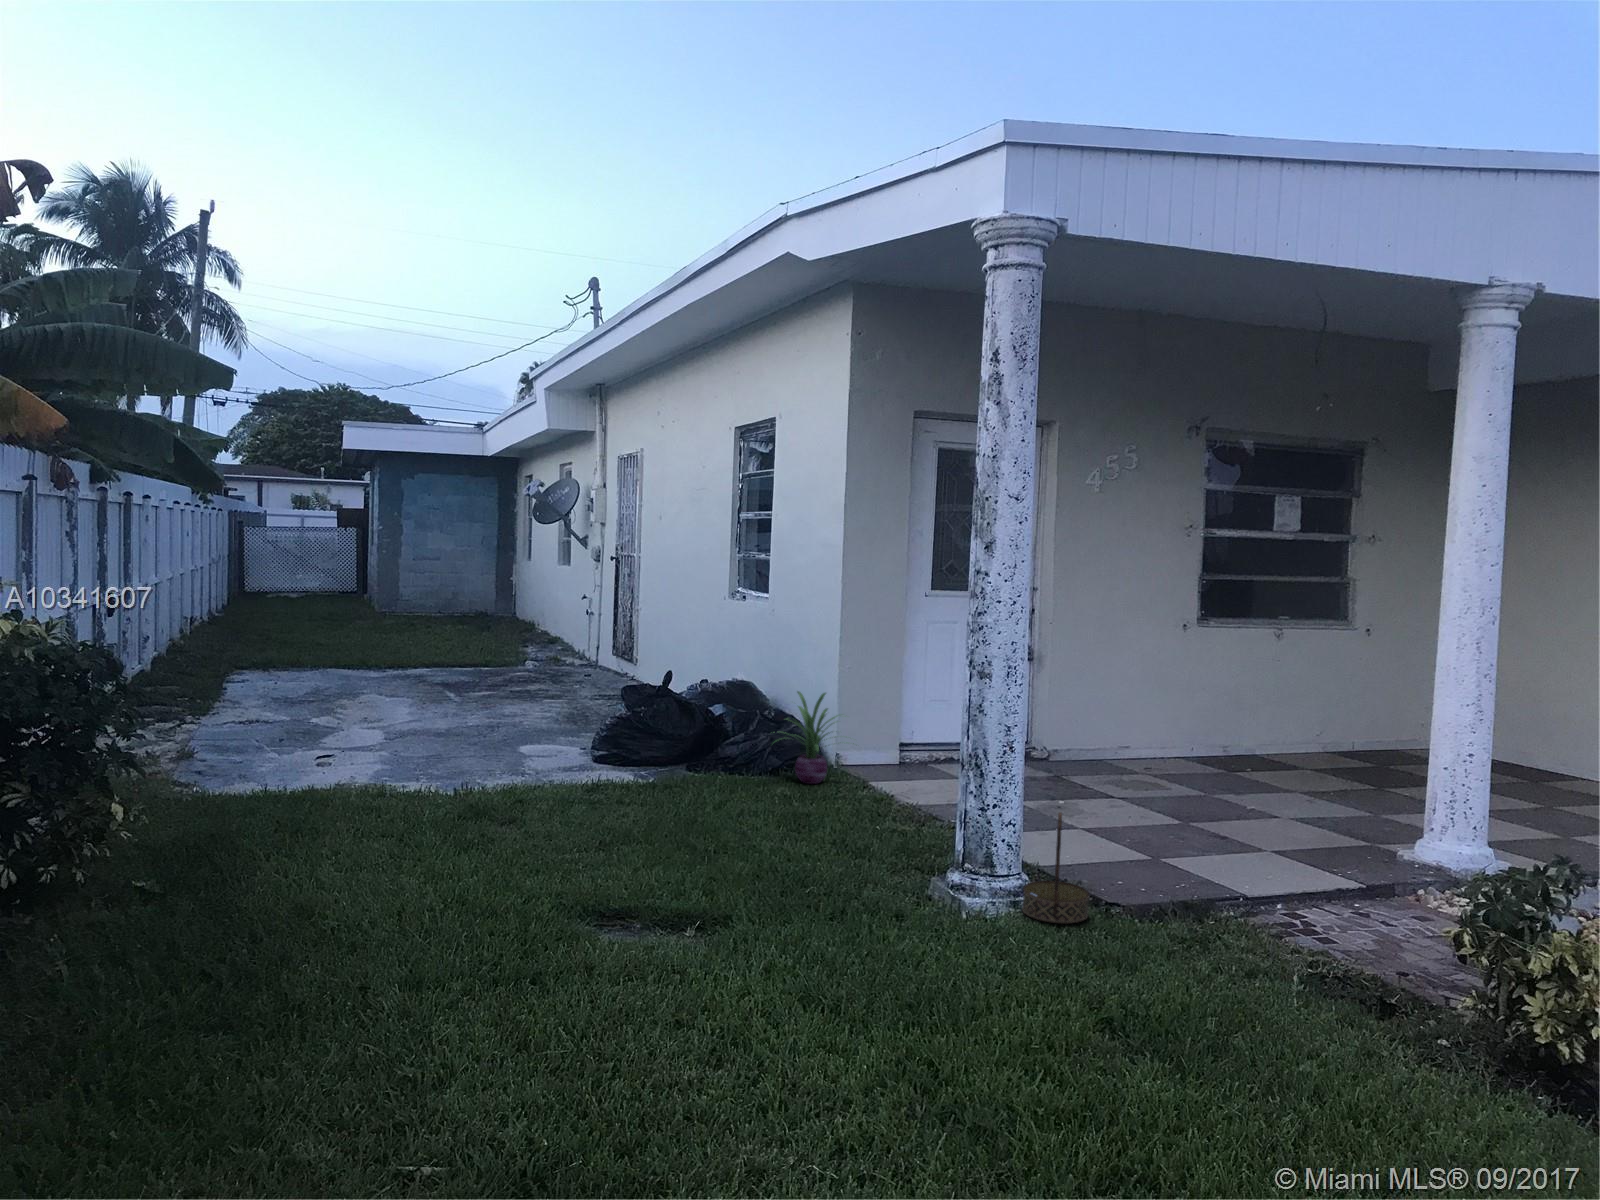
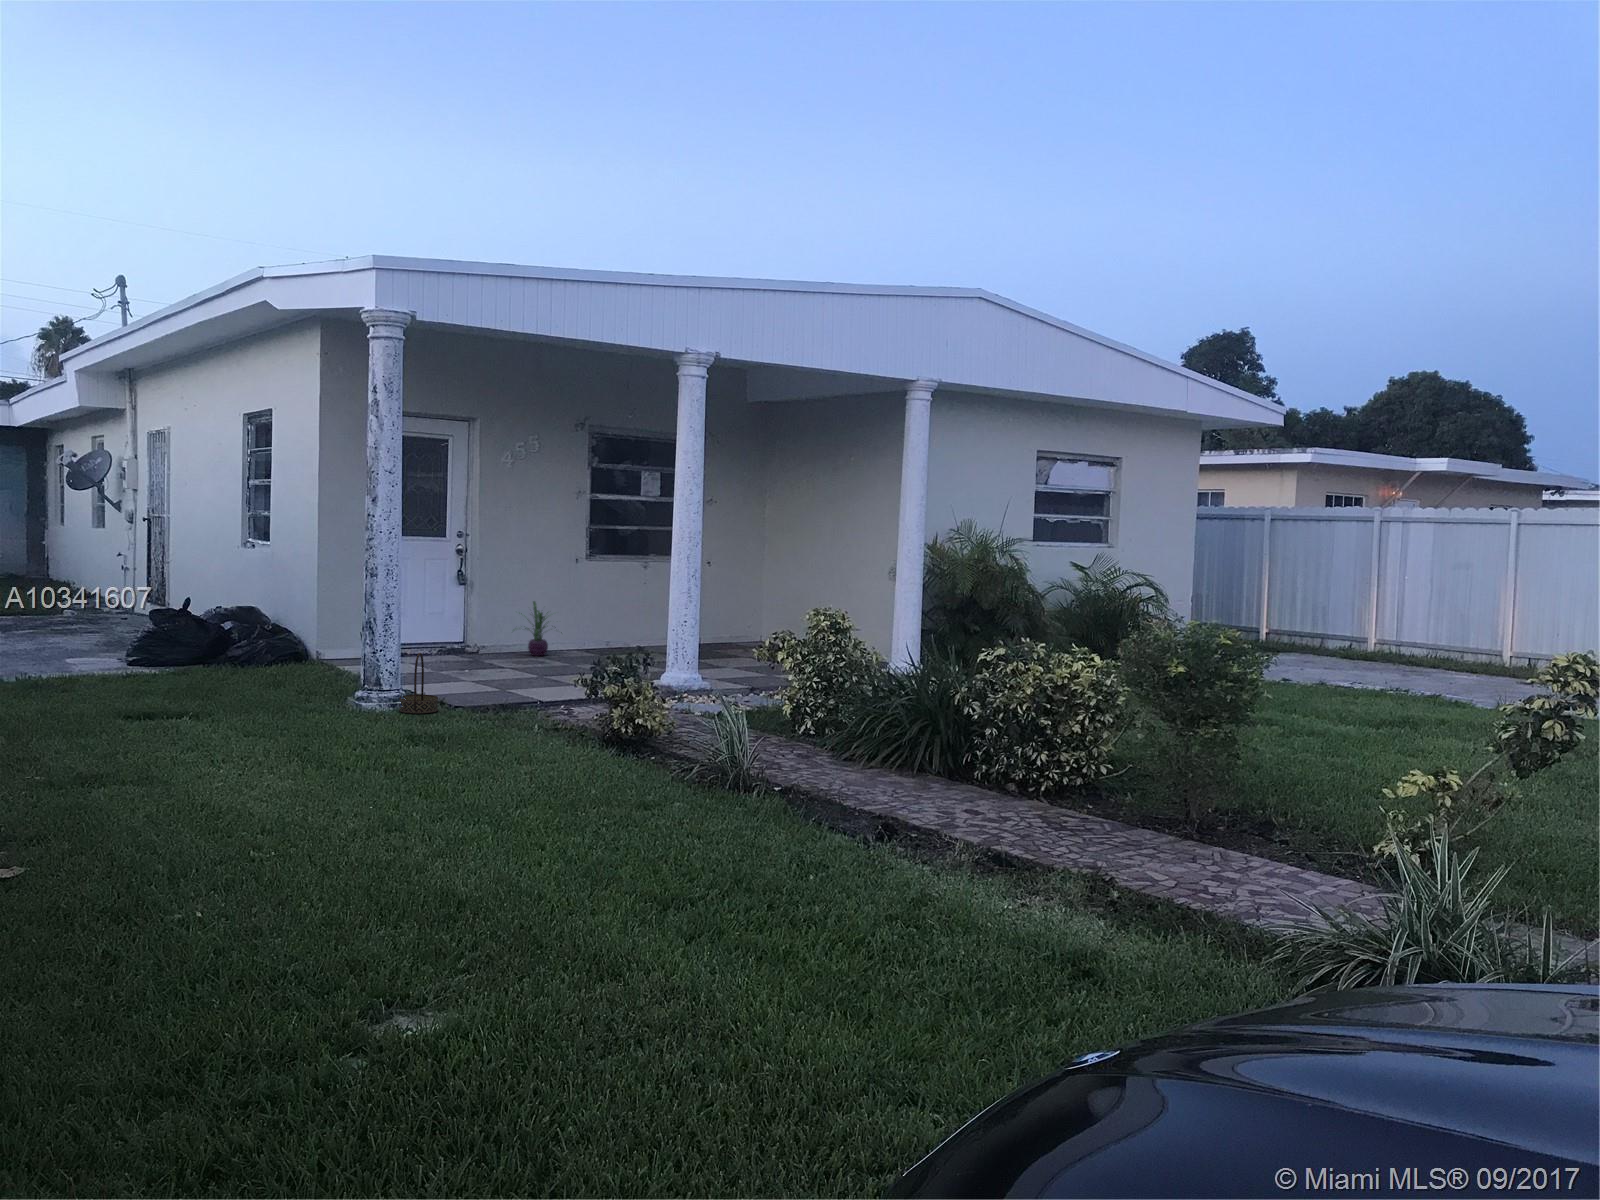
decorative plant: present [775,691,837,784] -> present [525,601,548,656]

